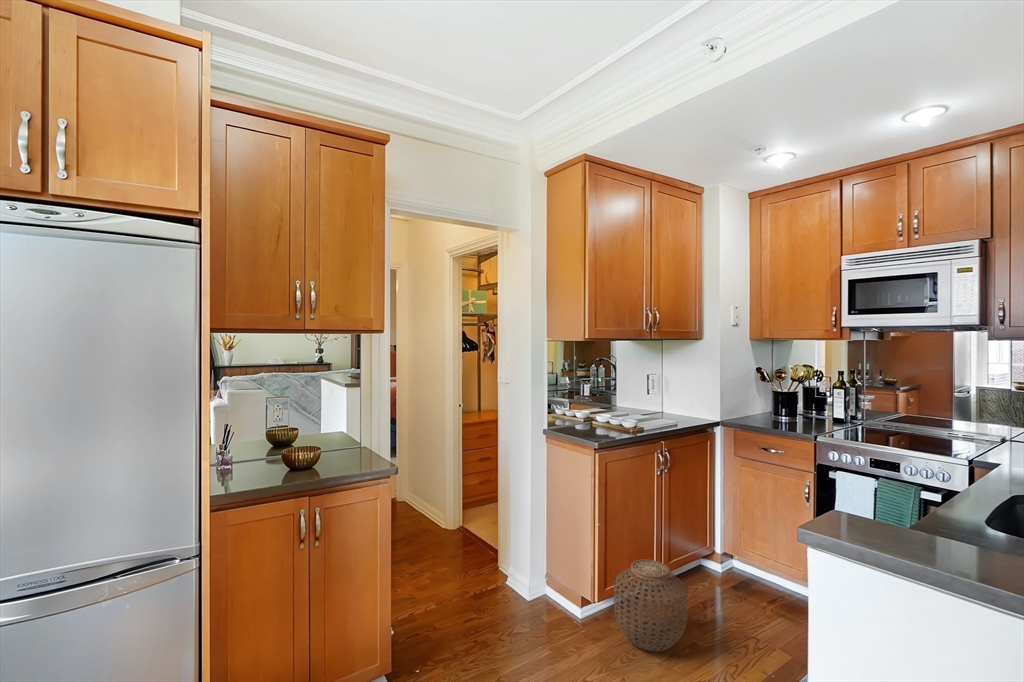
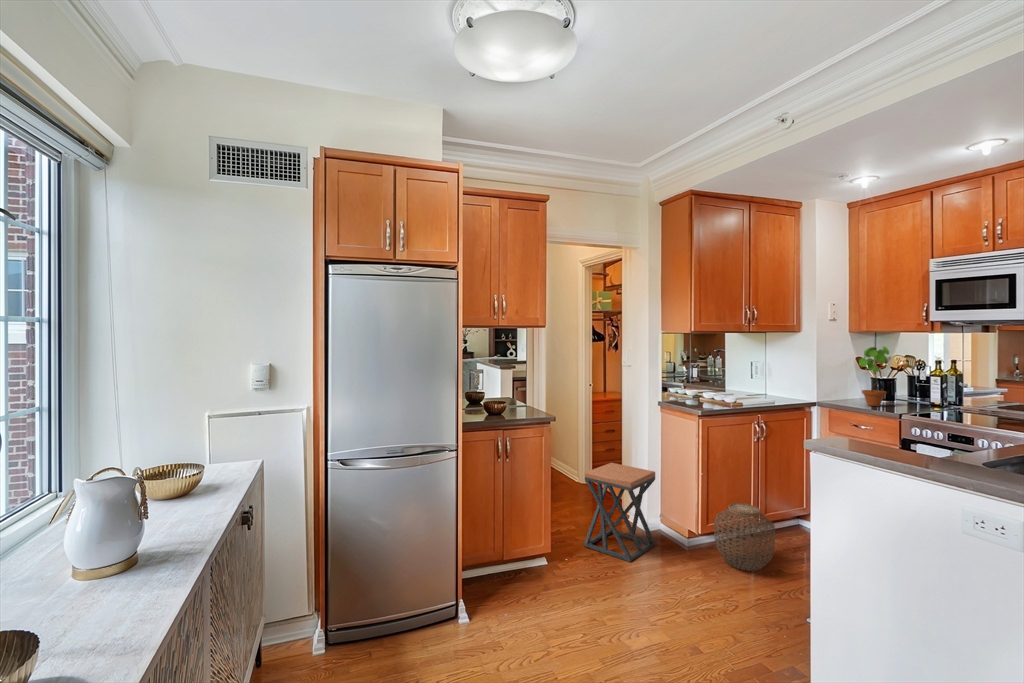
potted plant: none [767,356,797,426] -> present [859,346,889,406]
stool: none [445,514,539,659] -> present [584,463,655,562]

